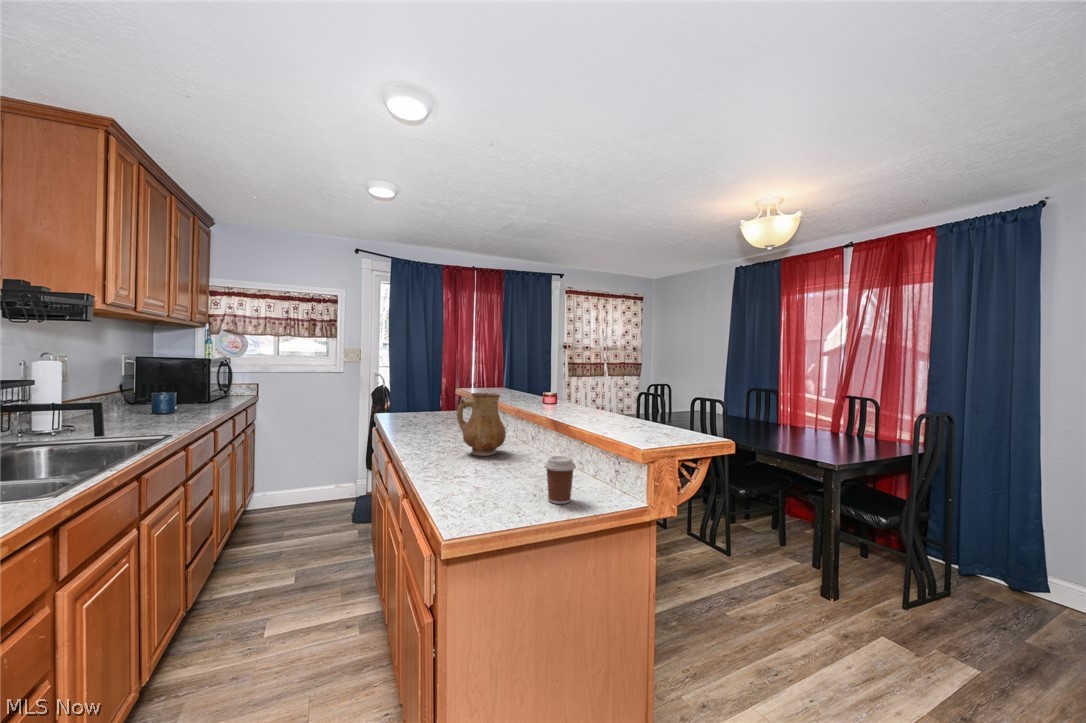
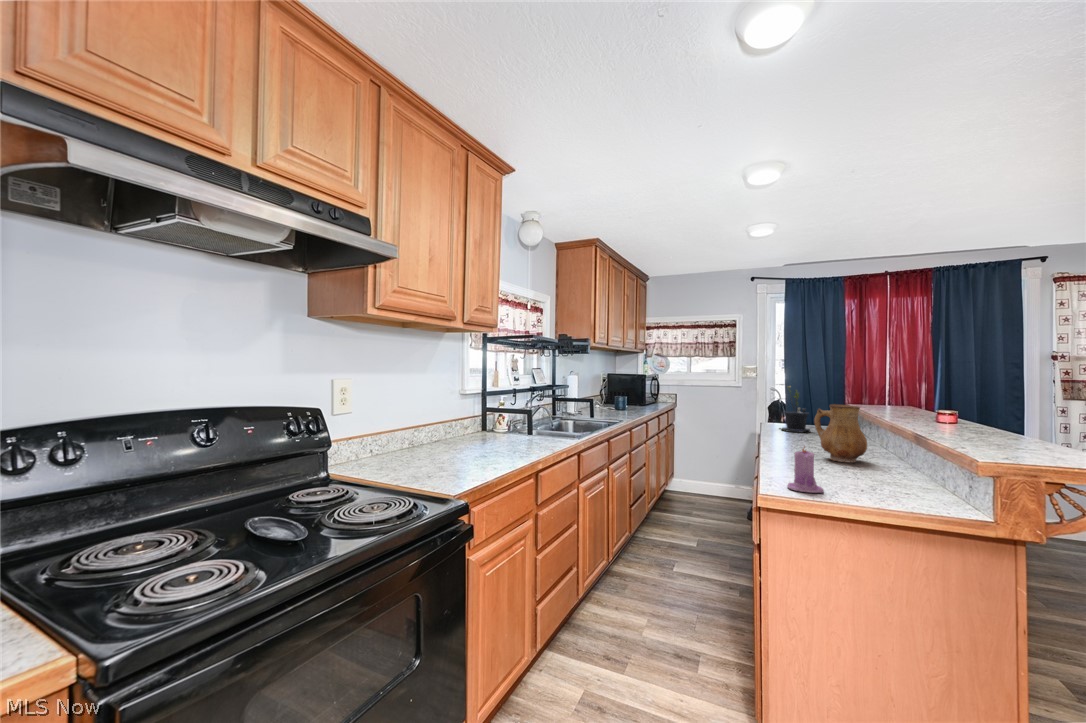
potted plant: none [396,371,430,422] -> present [780,386,811,433]
candle: none [464,454,508,517] -> present [787,448,824,493]
coffee cup: present [544,456,576,504] -> none [867,458,902,501]

